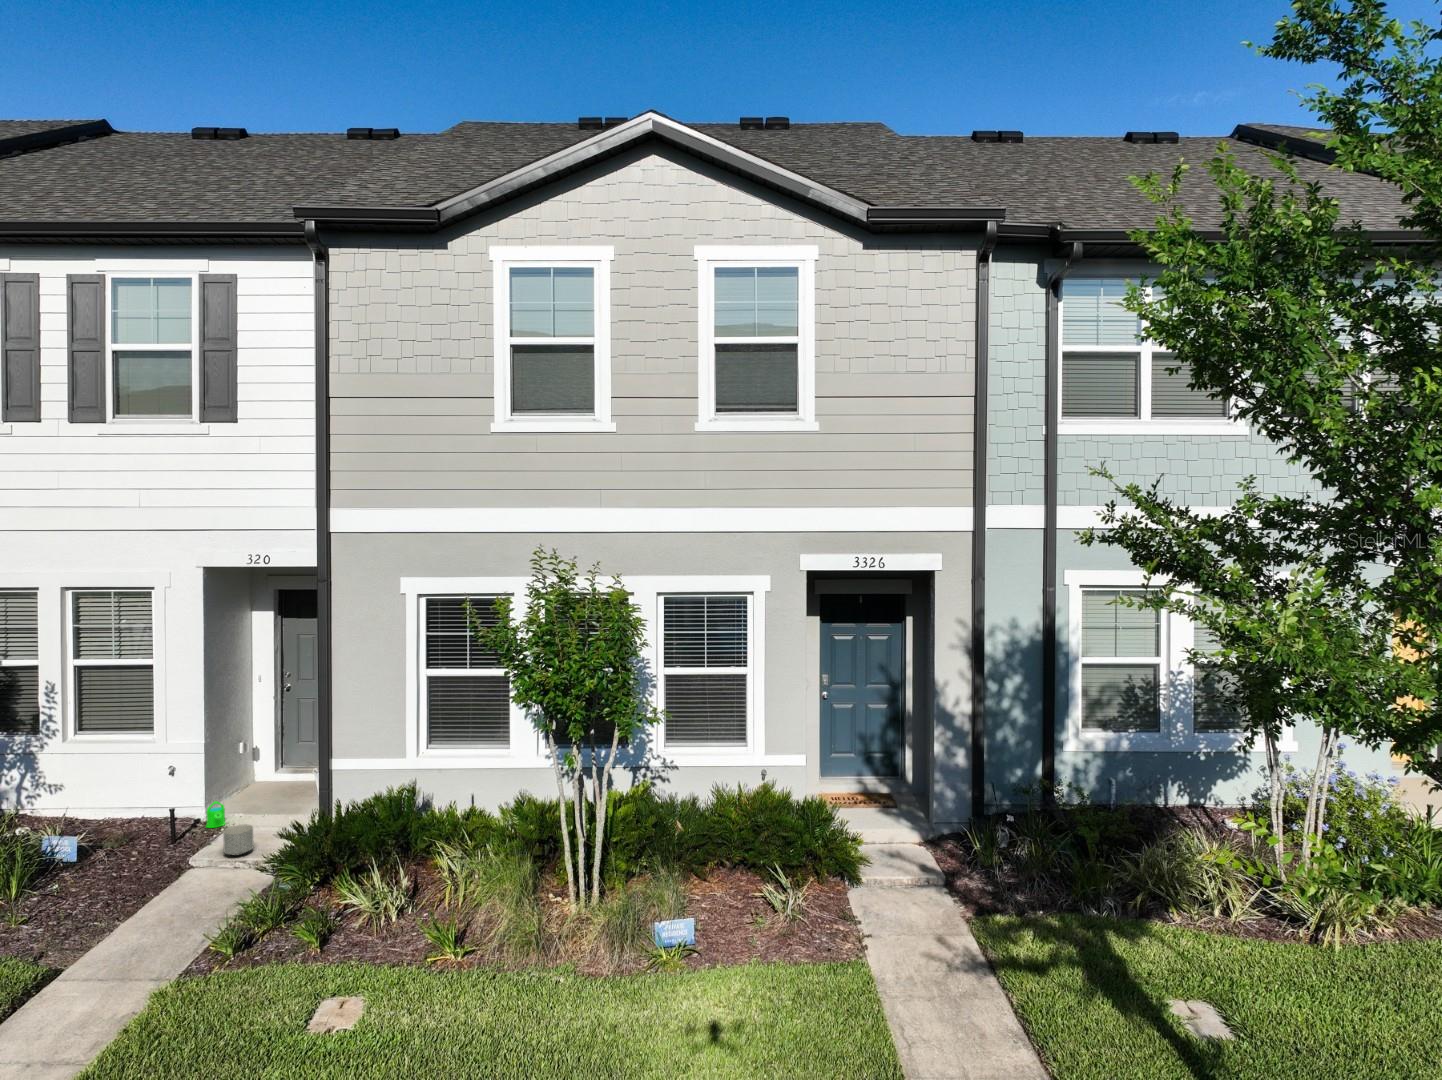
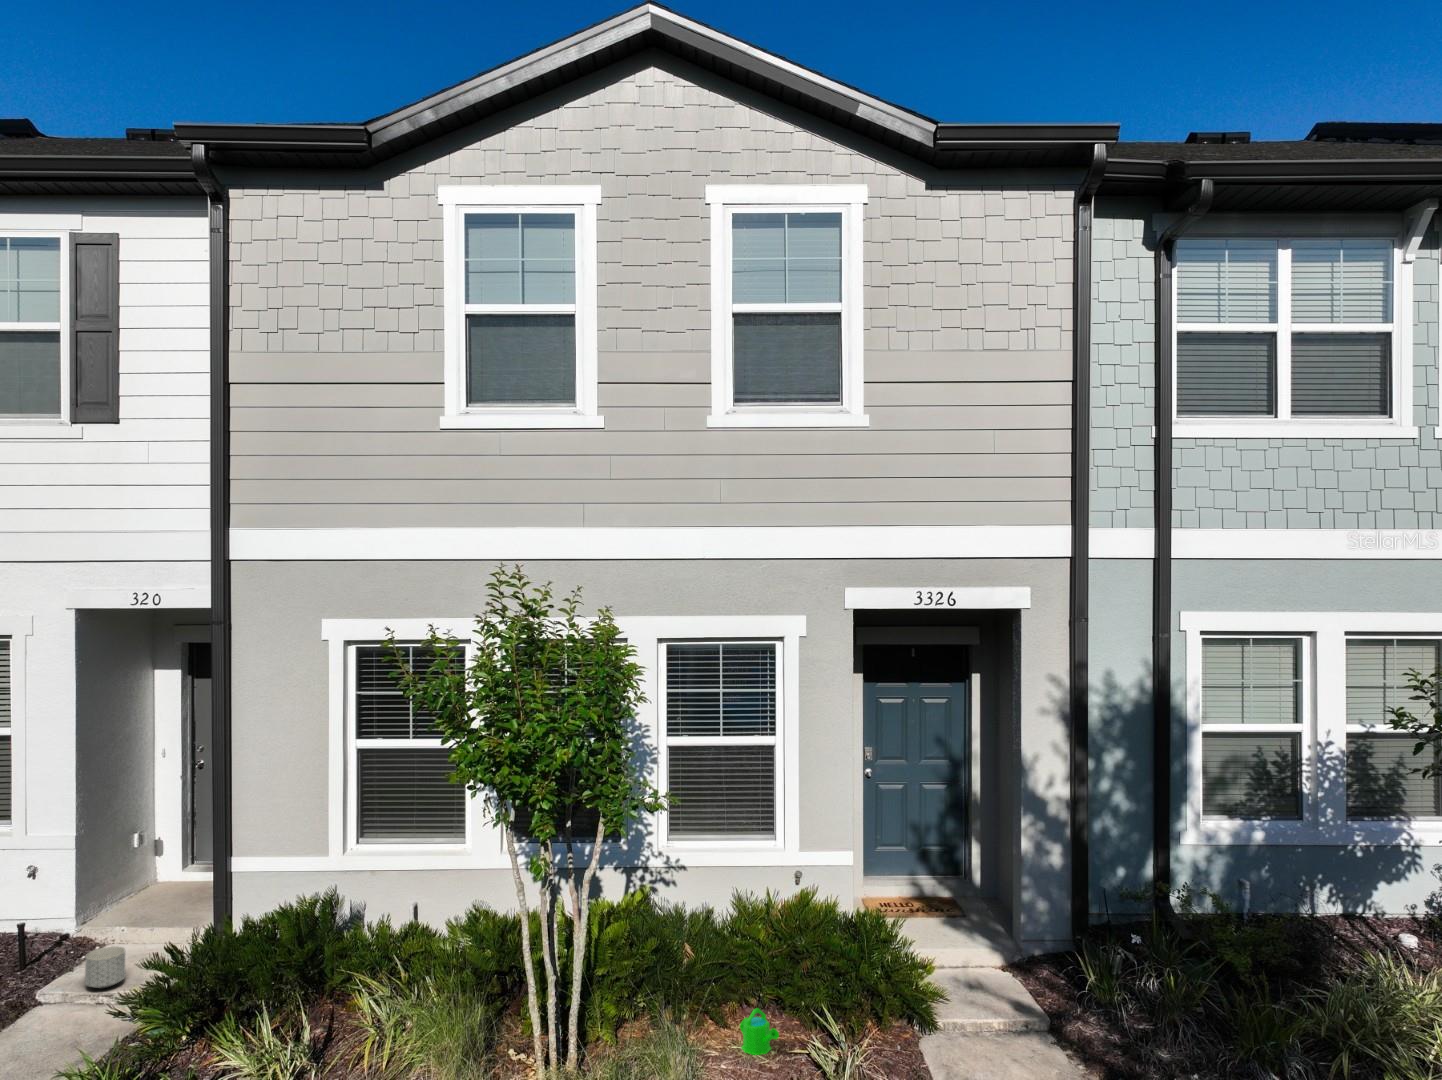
watering can: present [206,801,226,828] -> present [740,1008,779,1055]

